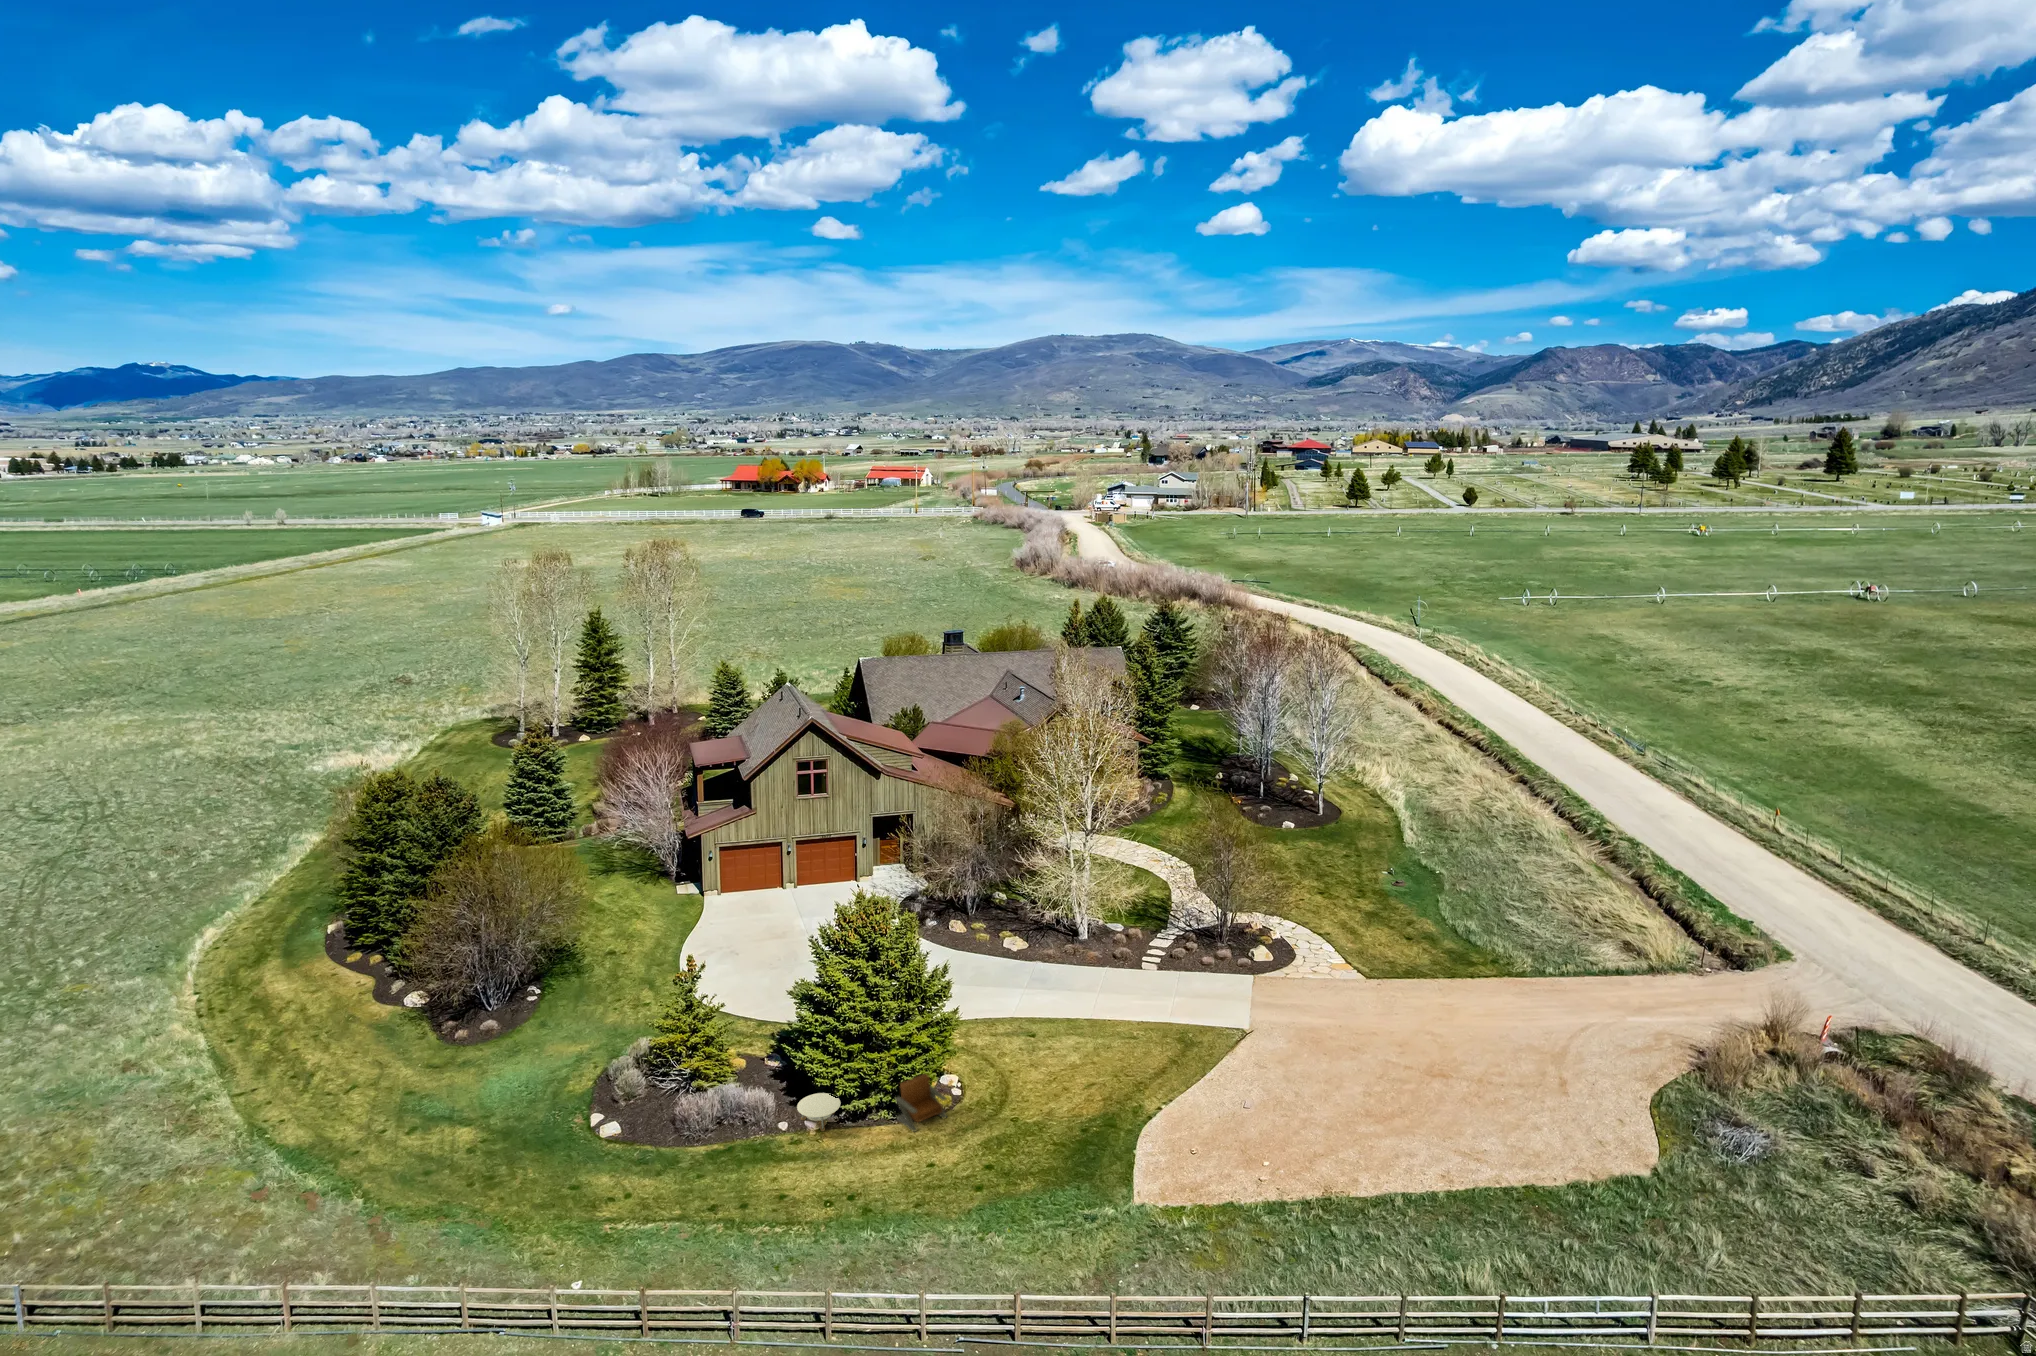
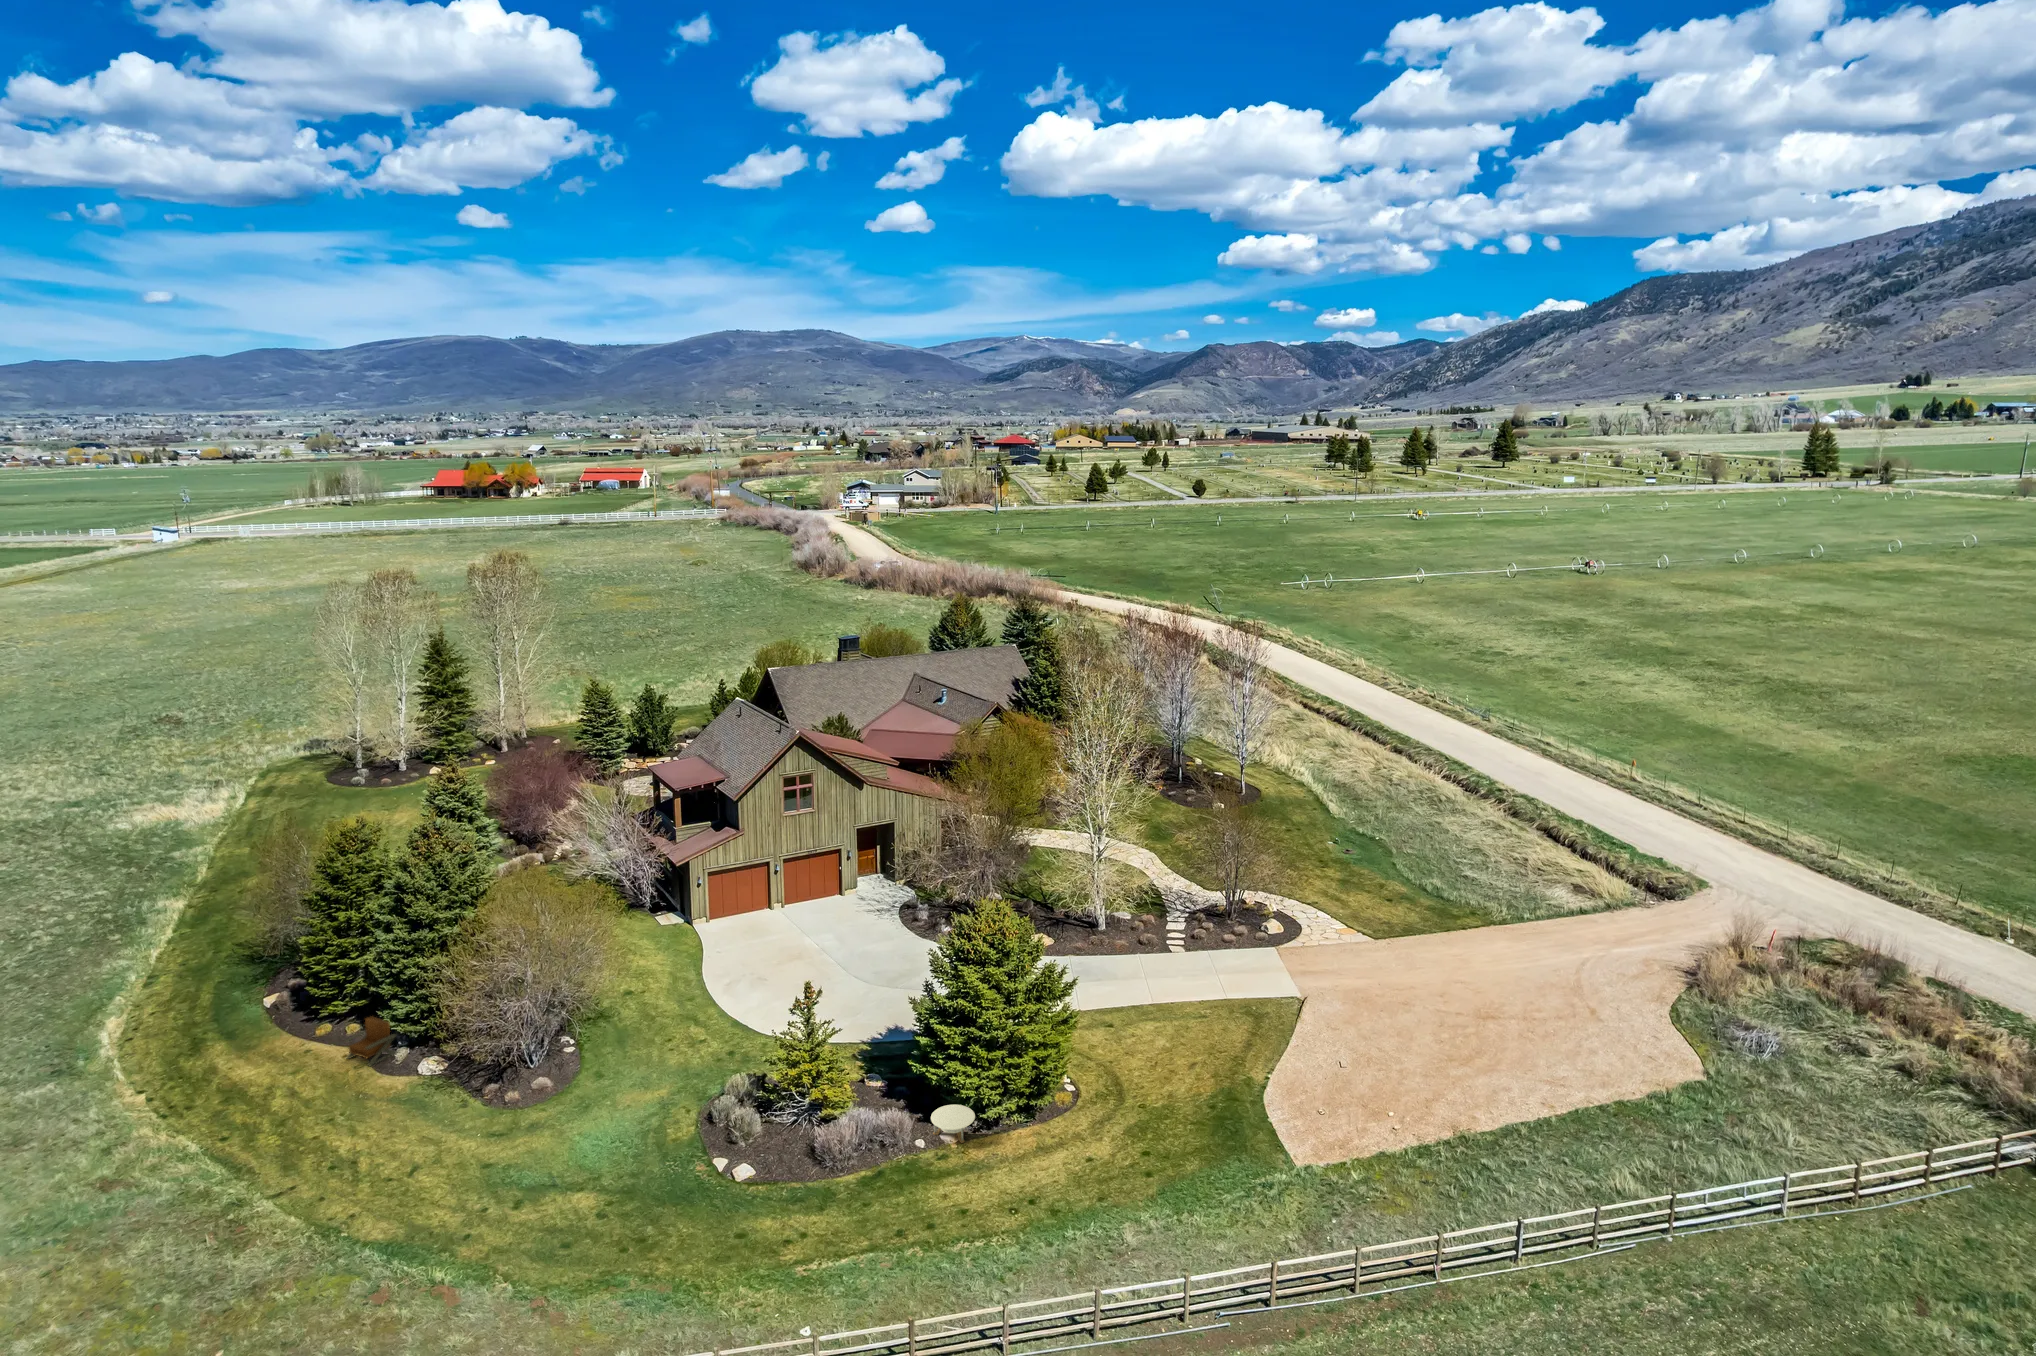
lounge chair: present [895,1074,947,1132] -> present [345,1017,396,1066]

